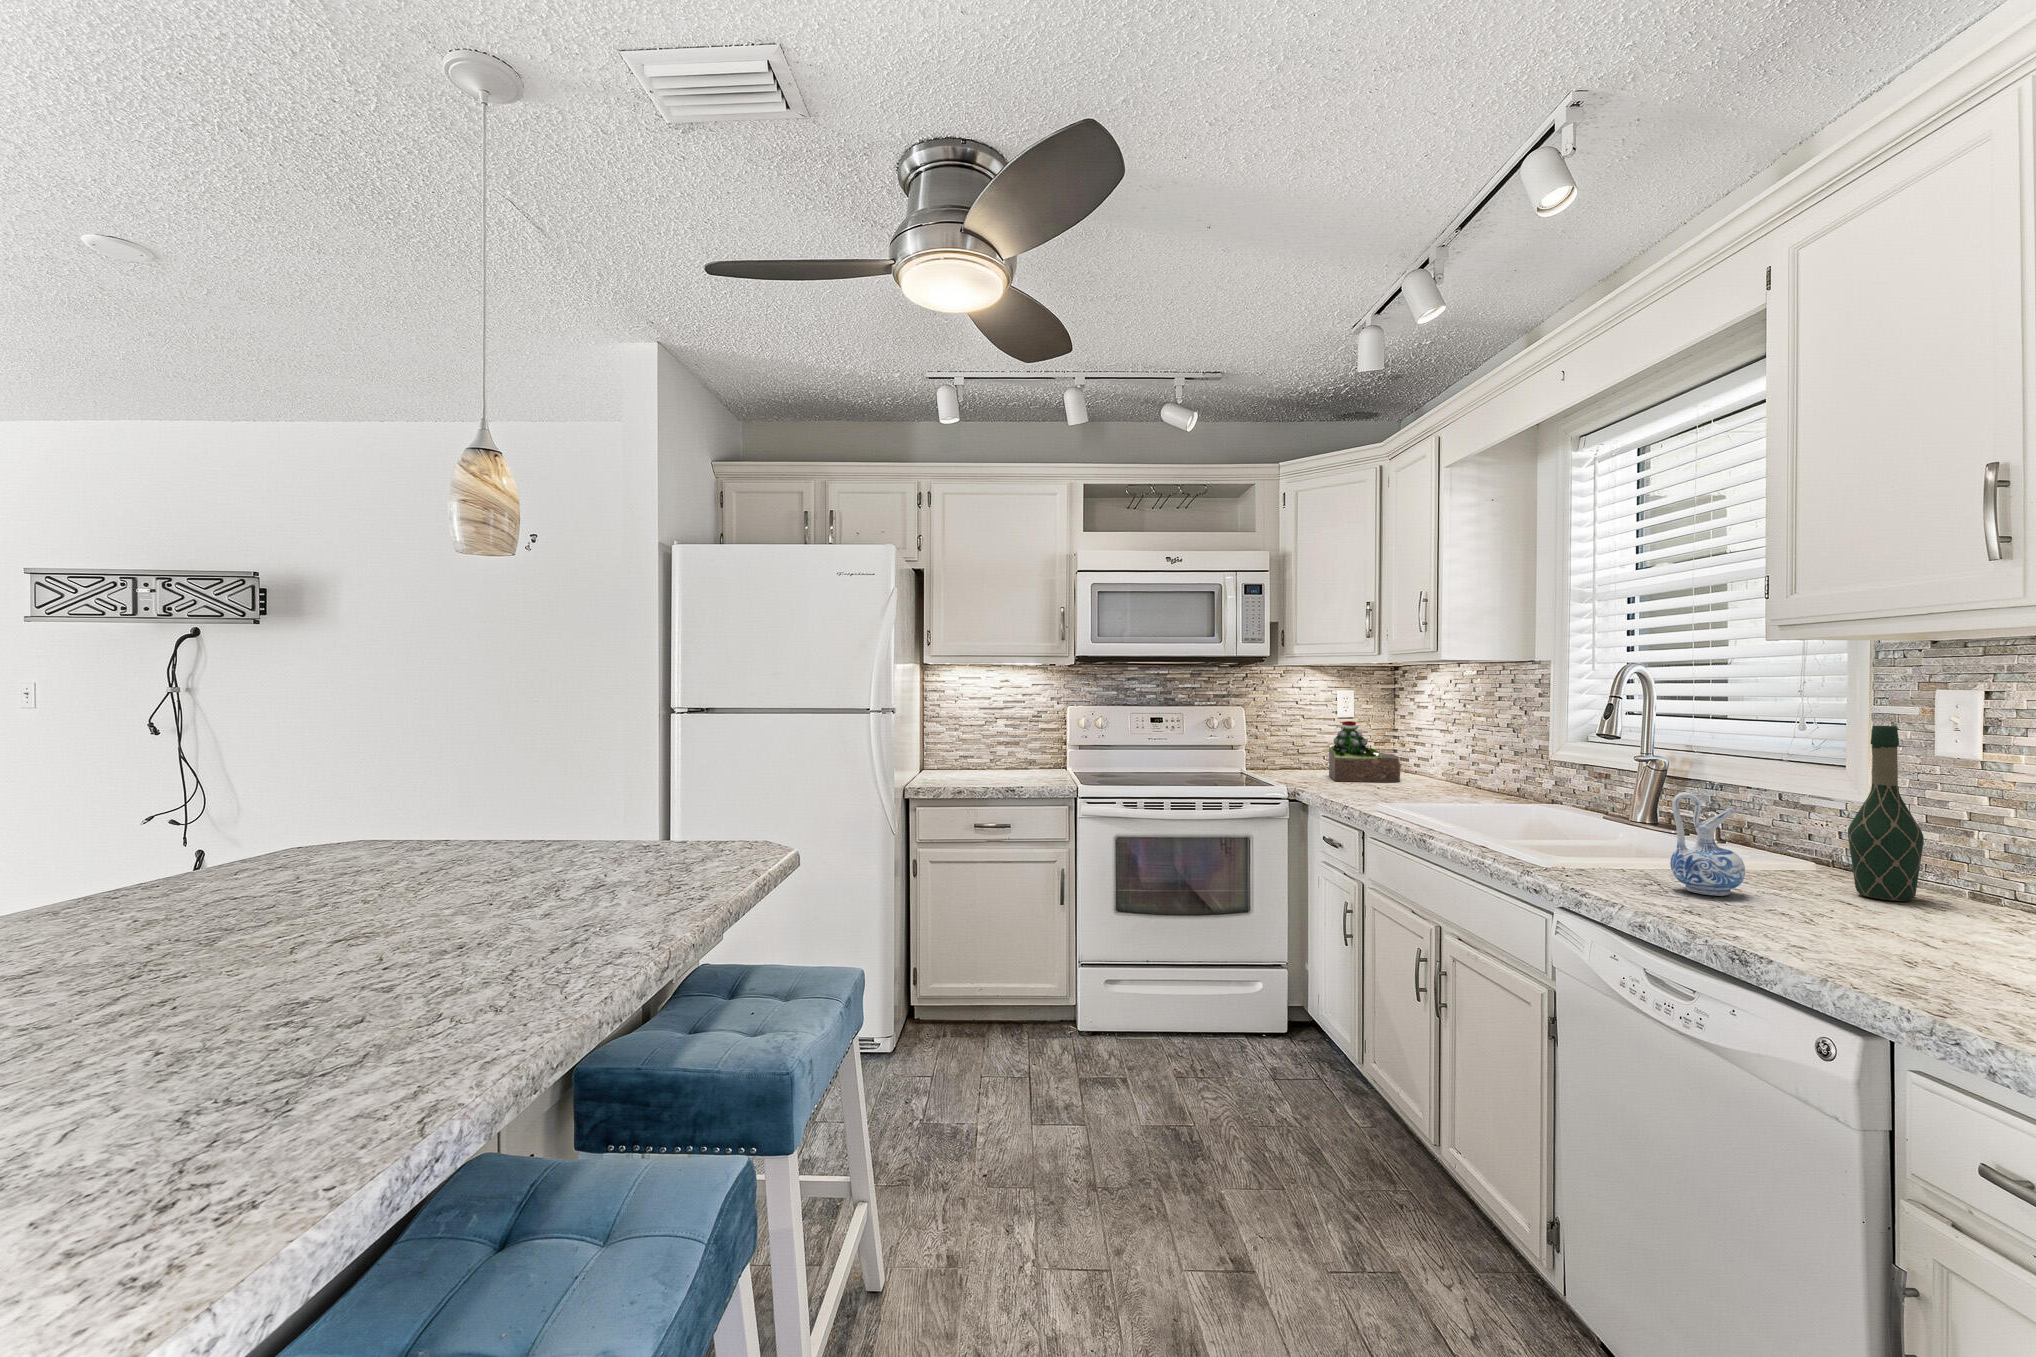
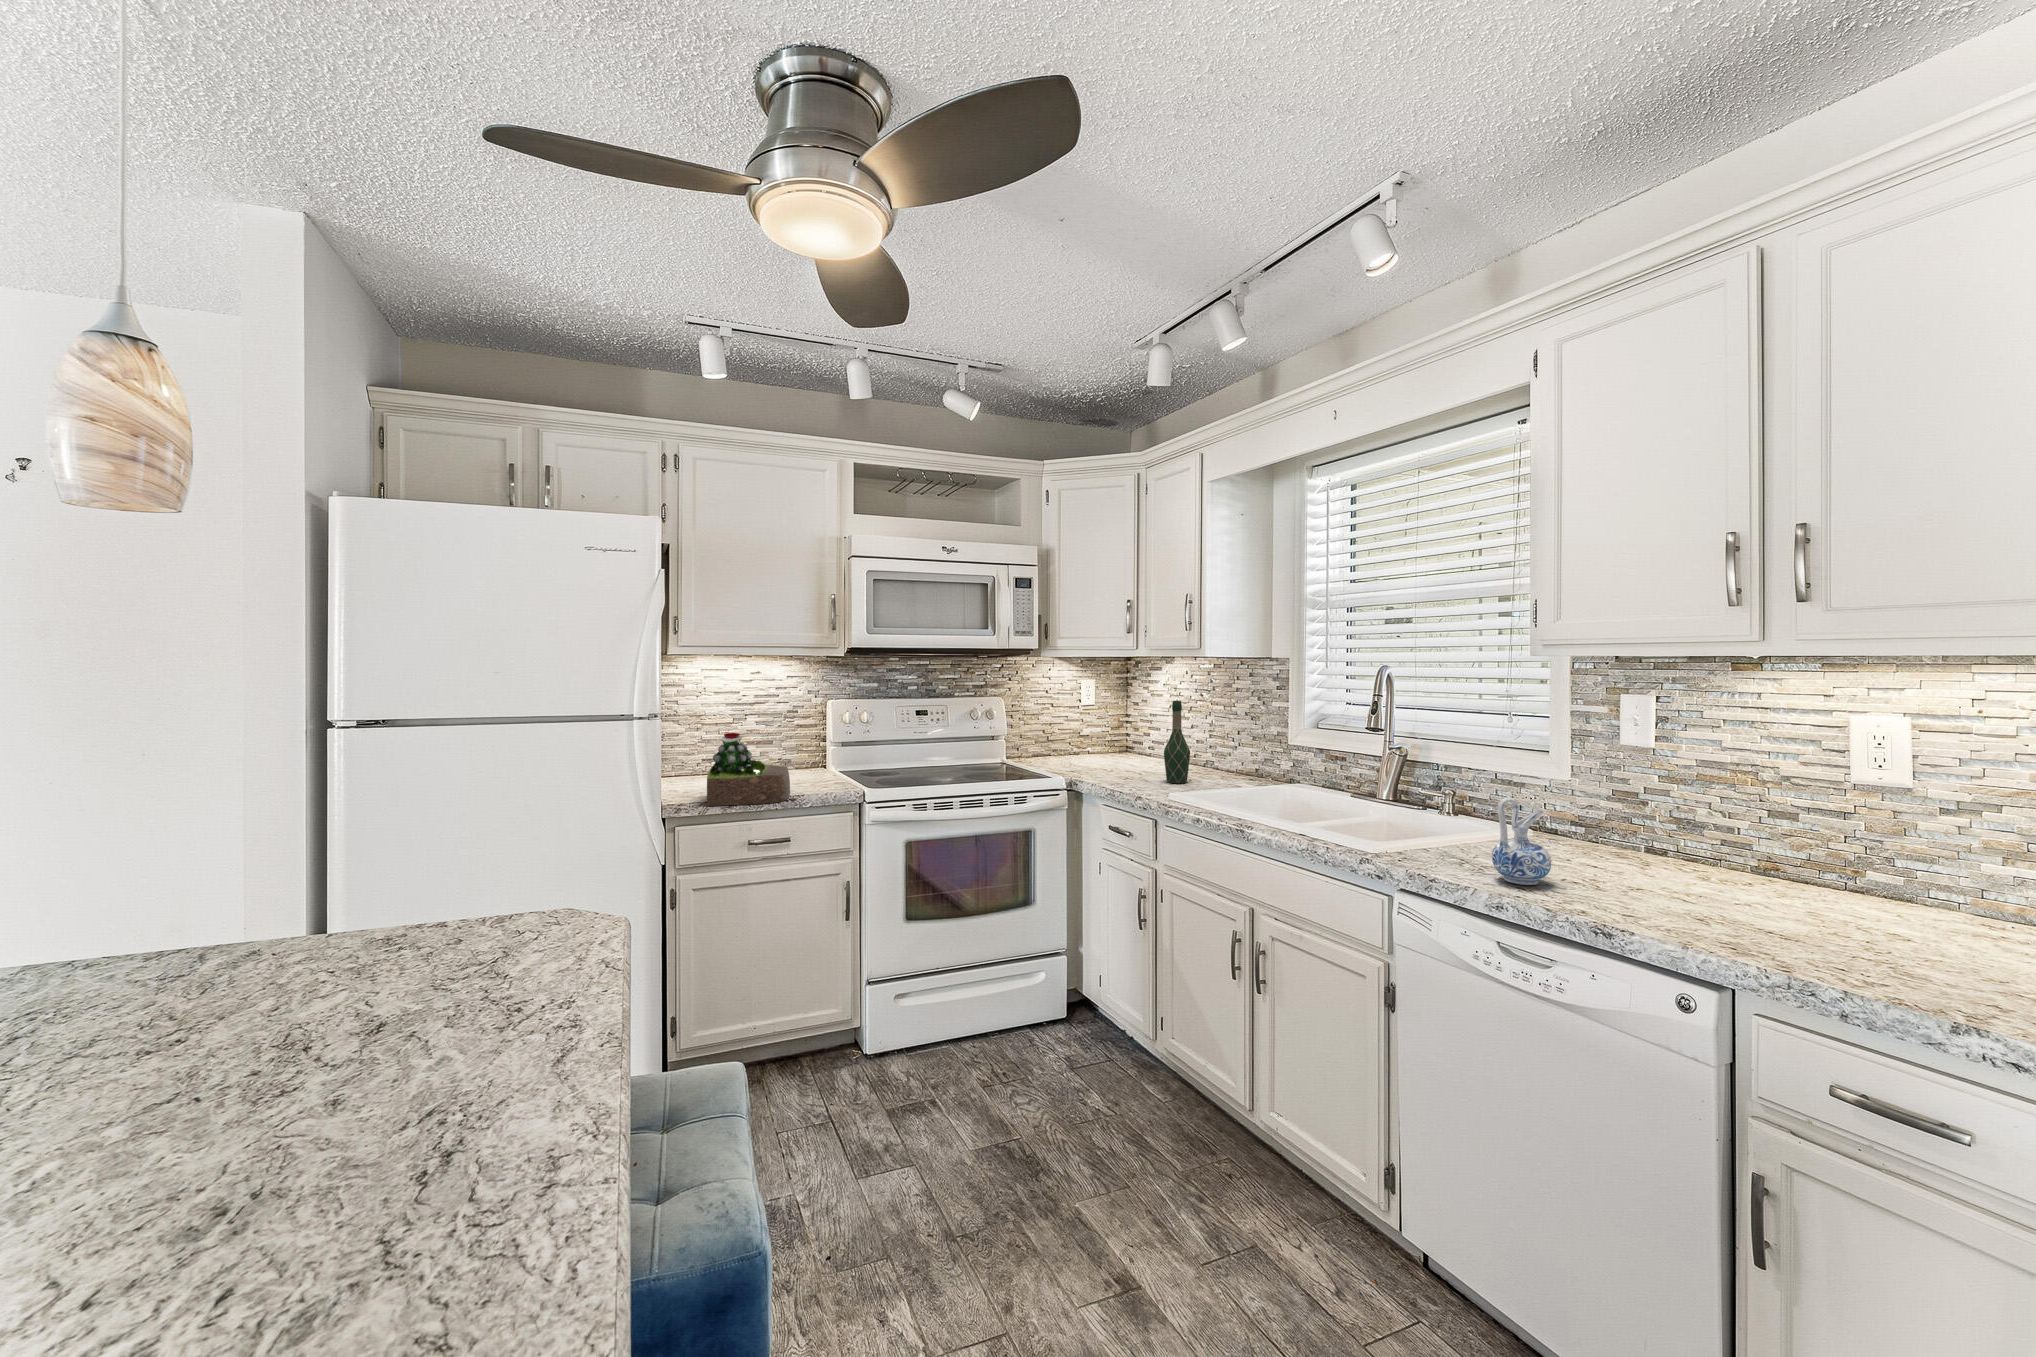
succulent plant: present [1329,721,1400,782] -> present [707,733,790,806]
wine bottle: present [1848,726,1924,901] -> present [1164,701,1190,783]

